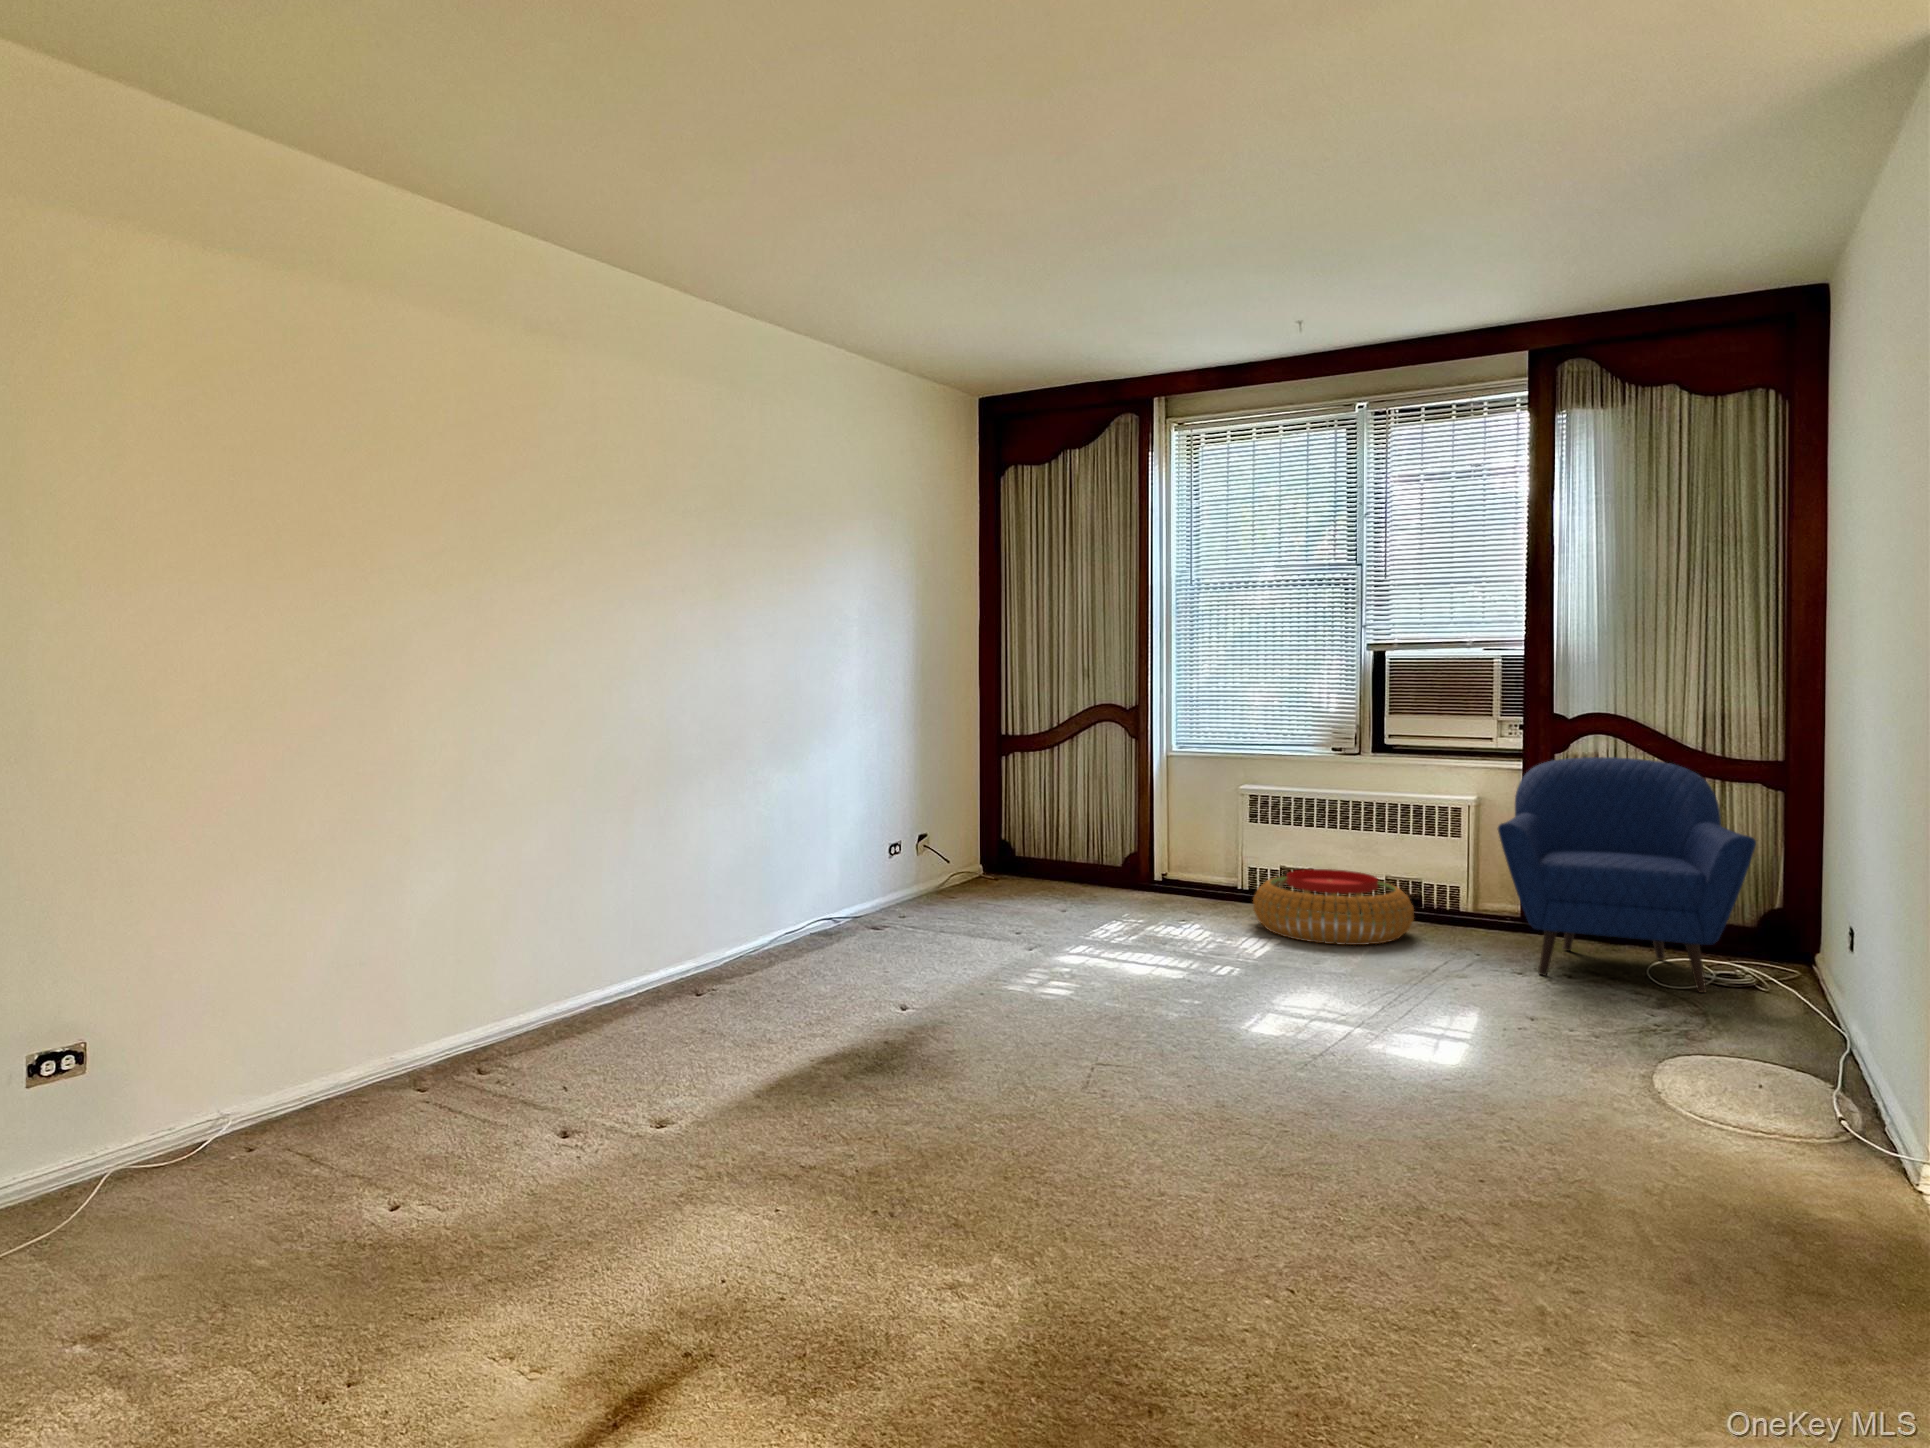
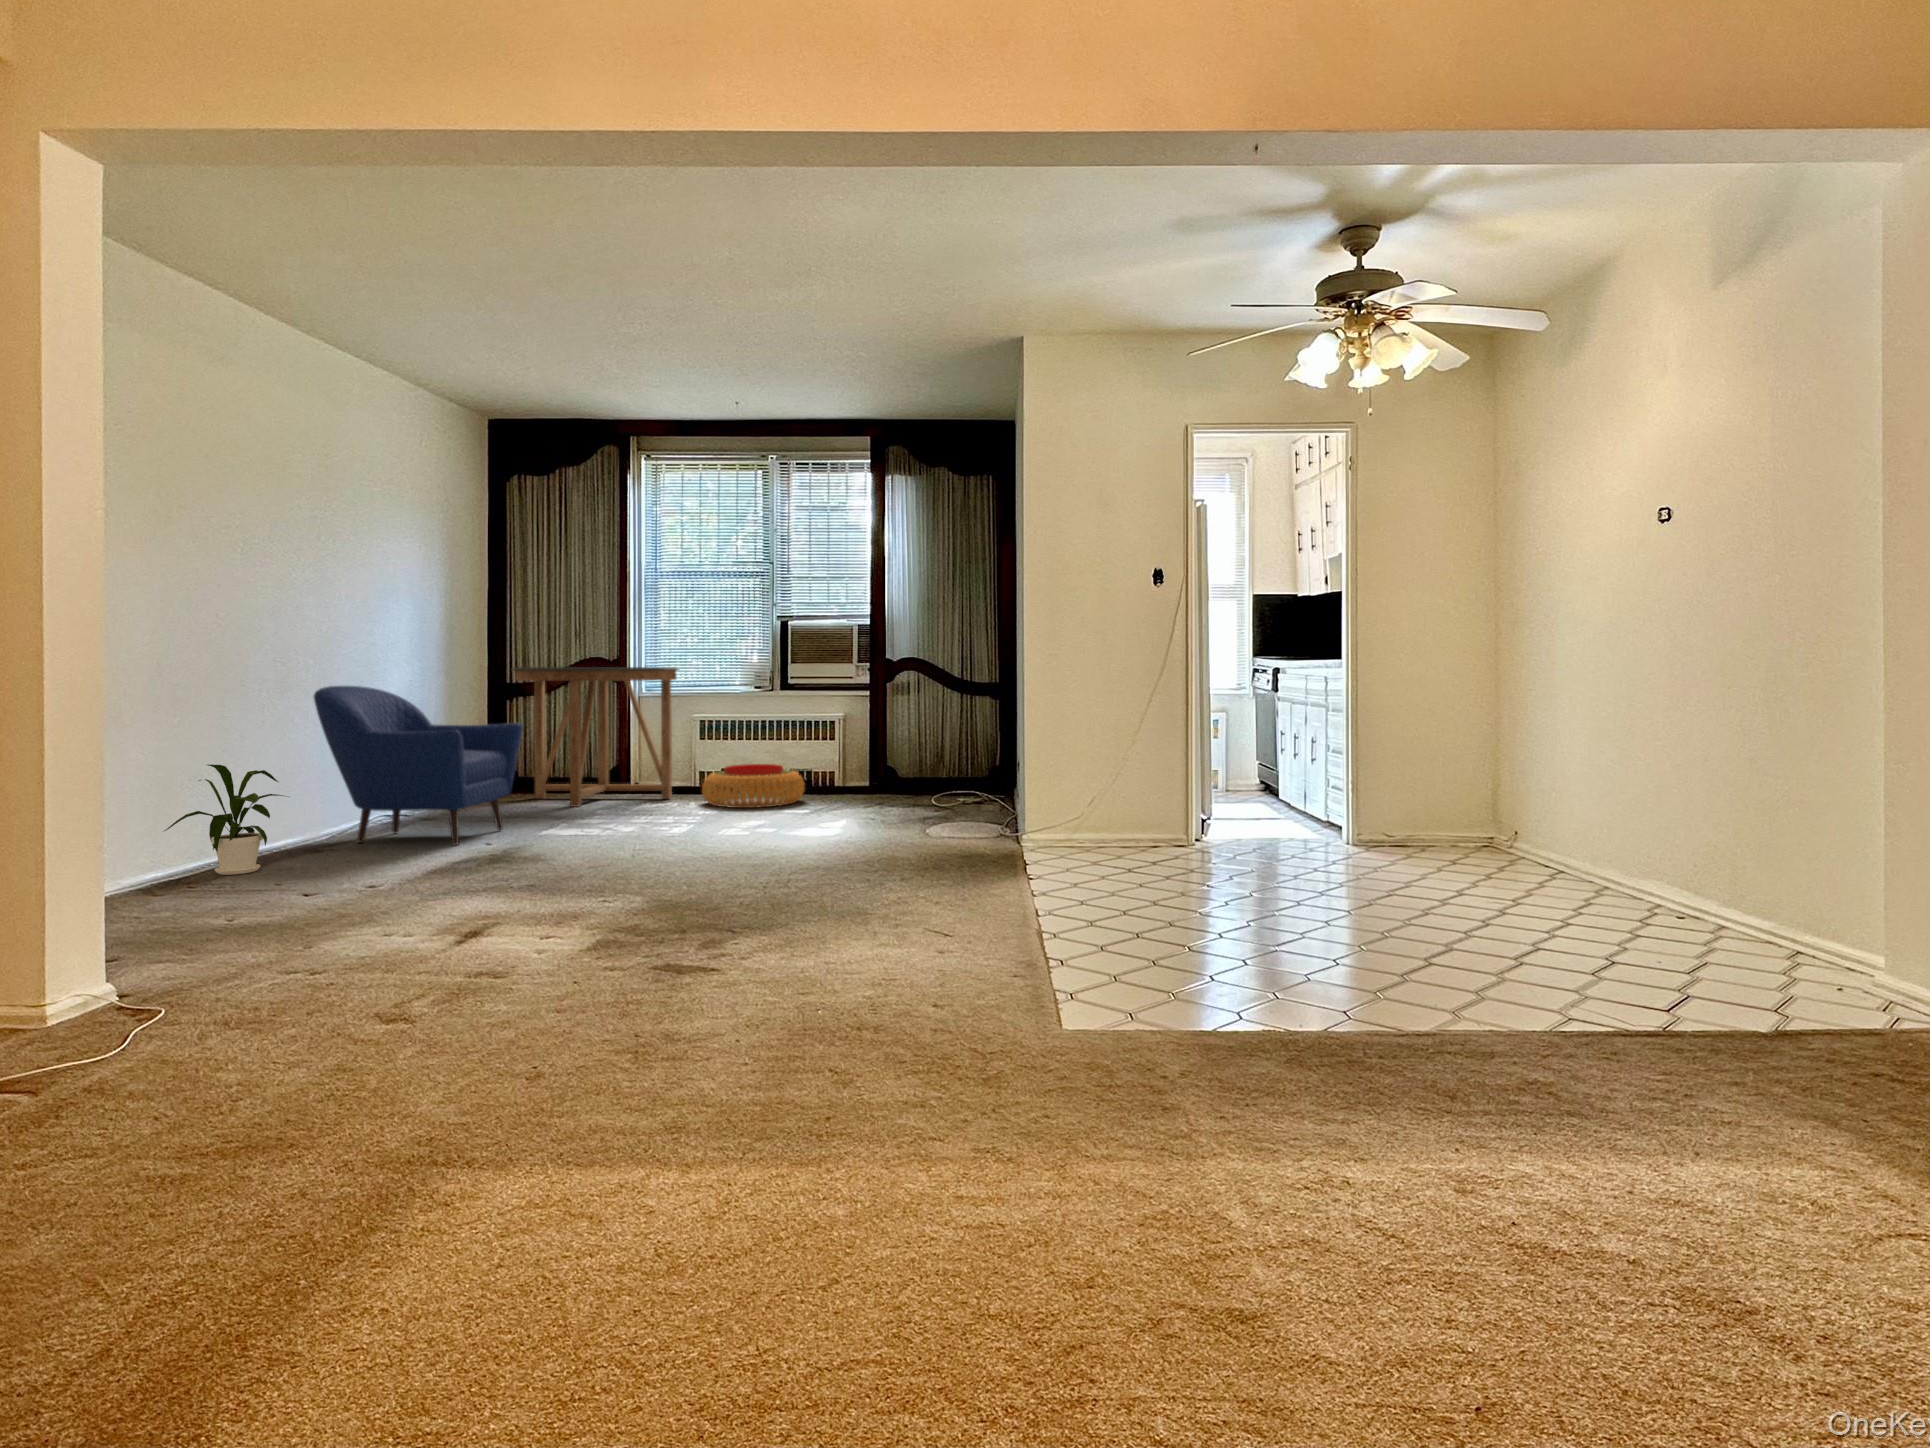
console table: none [1005,716,1221,912] -> present [512,667,679,807]
armchair: present [1498,757,1756,993] -> present [314,686,523,845]
house plant: none [584,878,720,1019] -> present [164,765,283,875]

